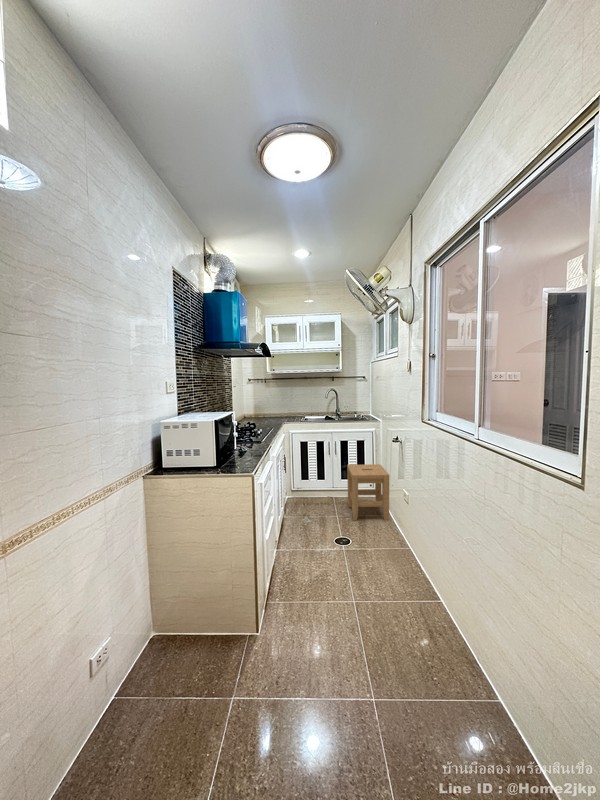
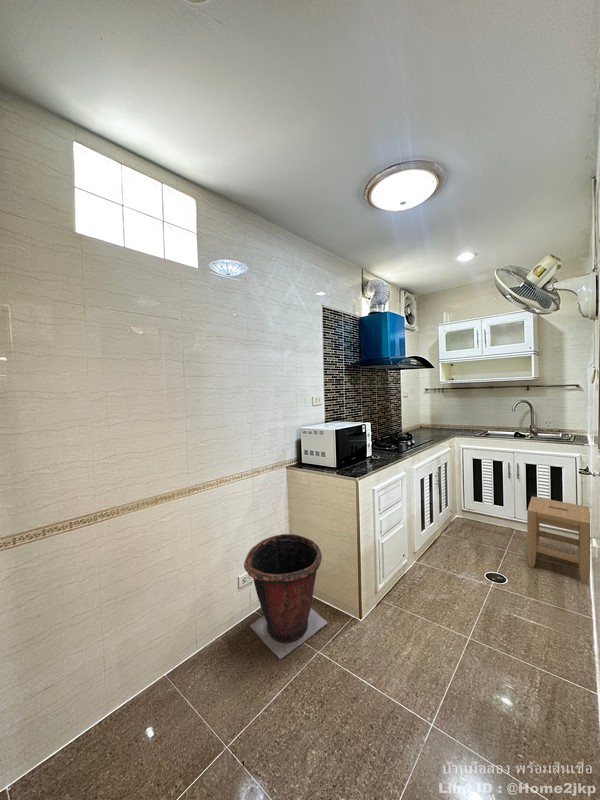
trash can: none [107,555,227,747] -> present [244,534,328,659]

